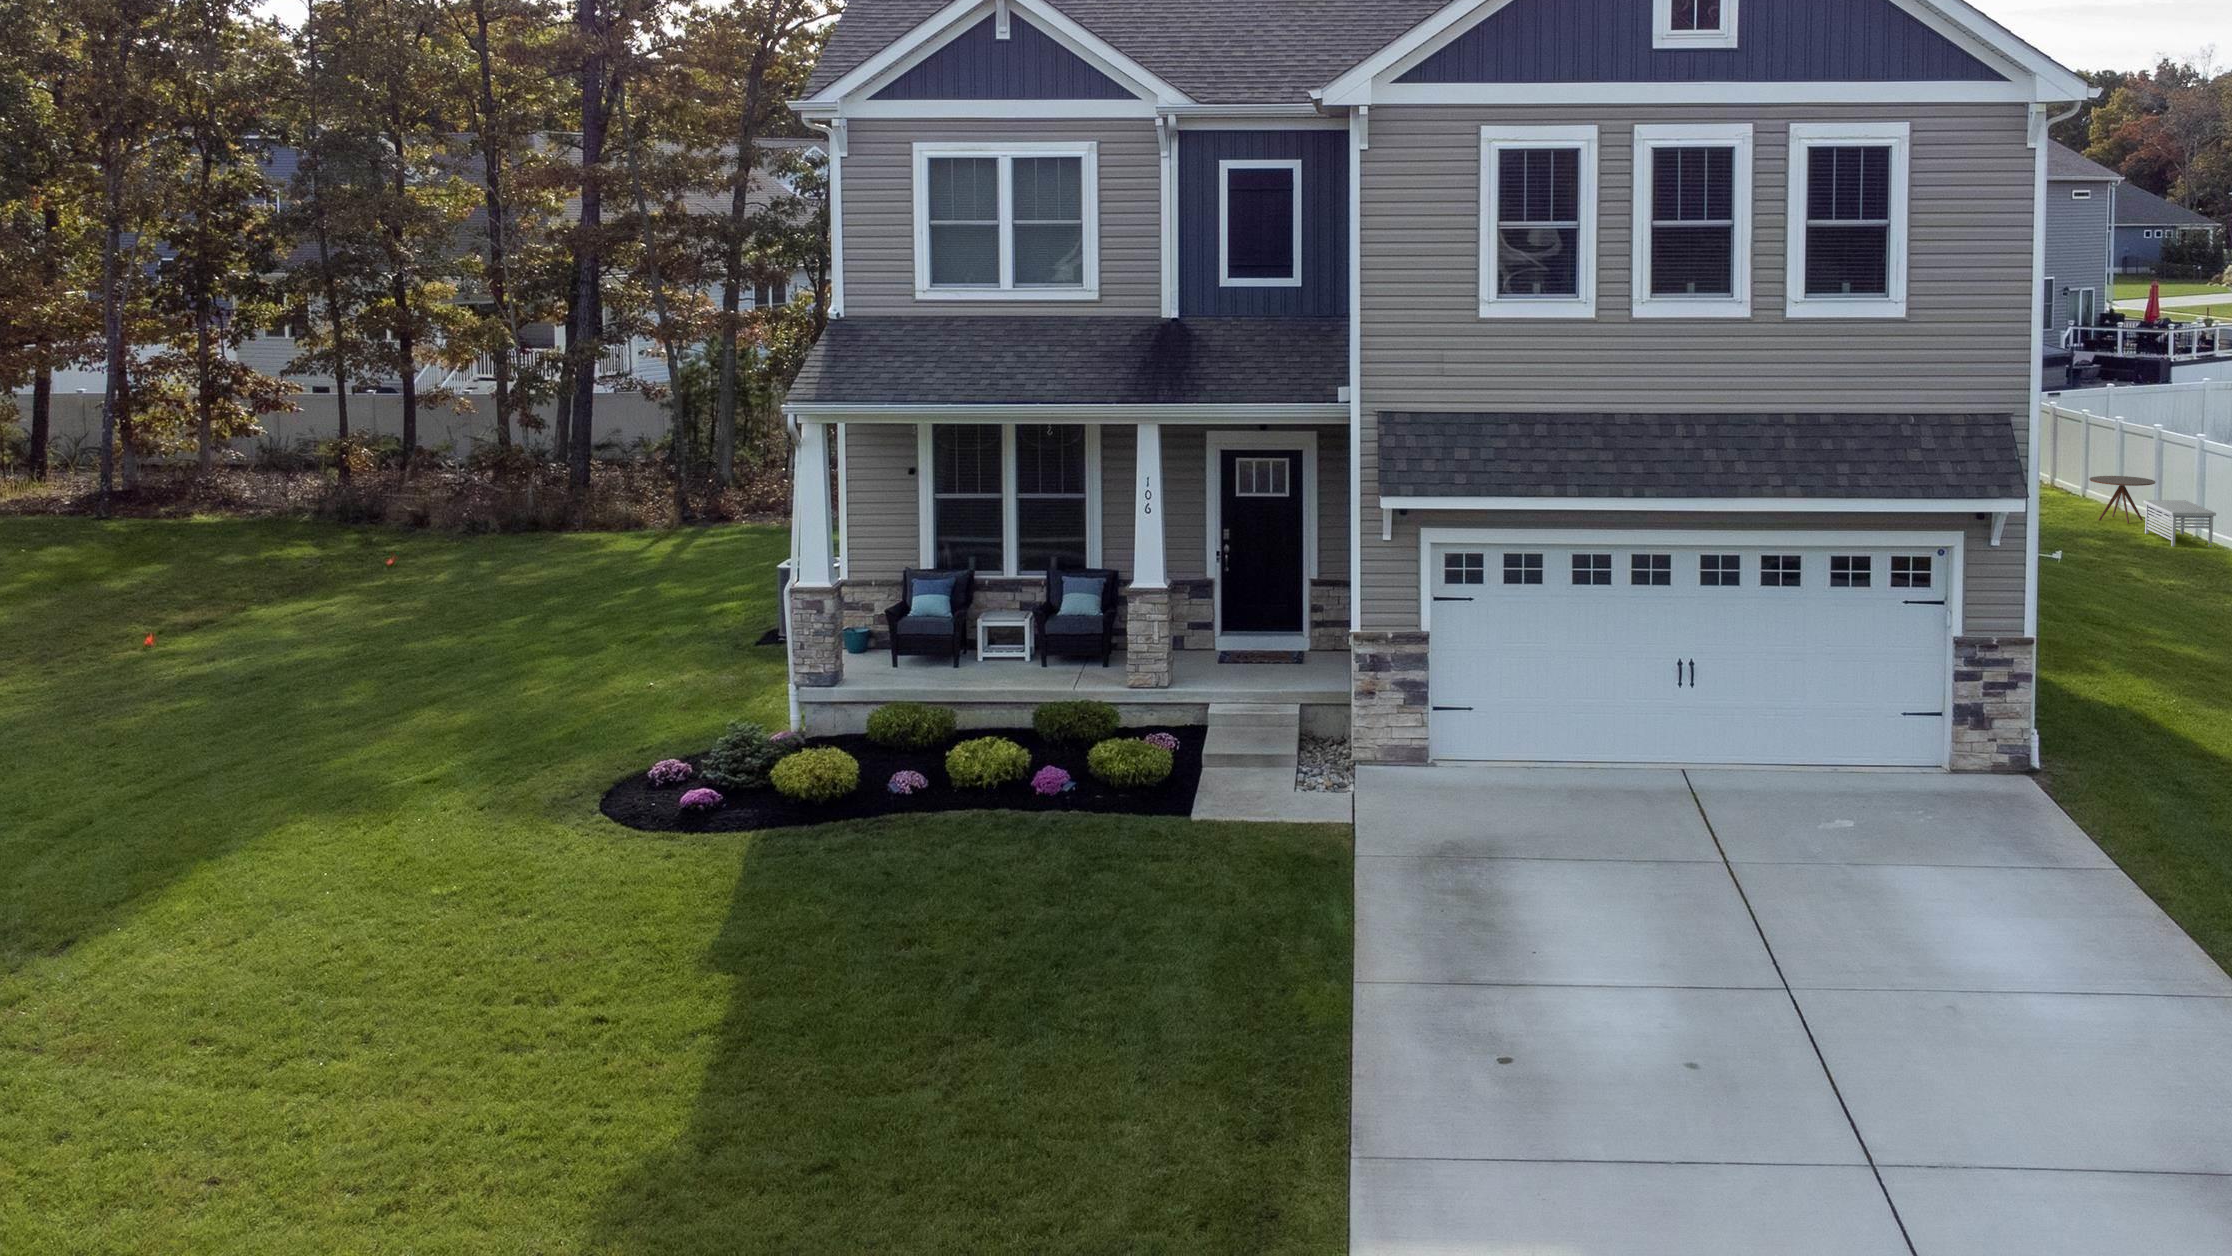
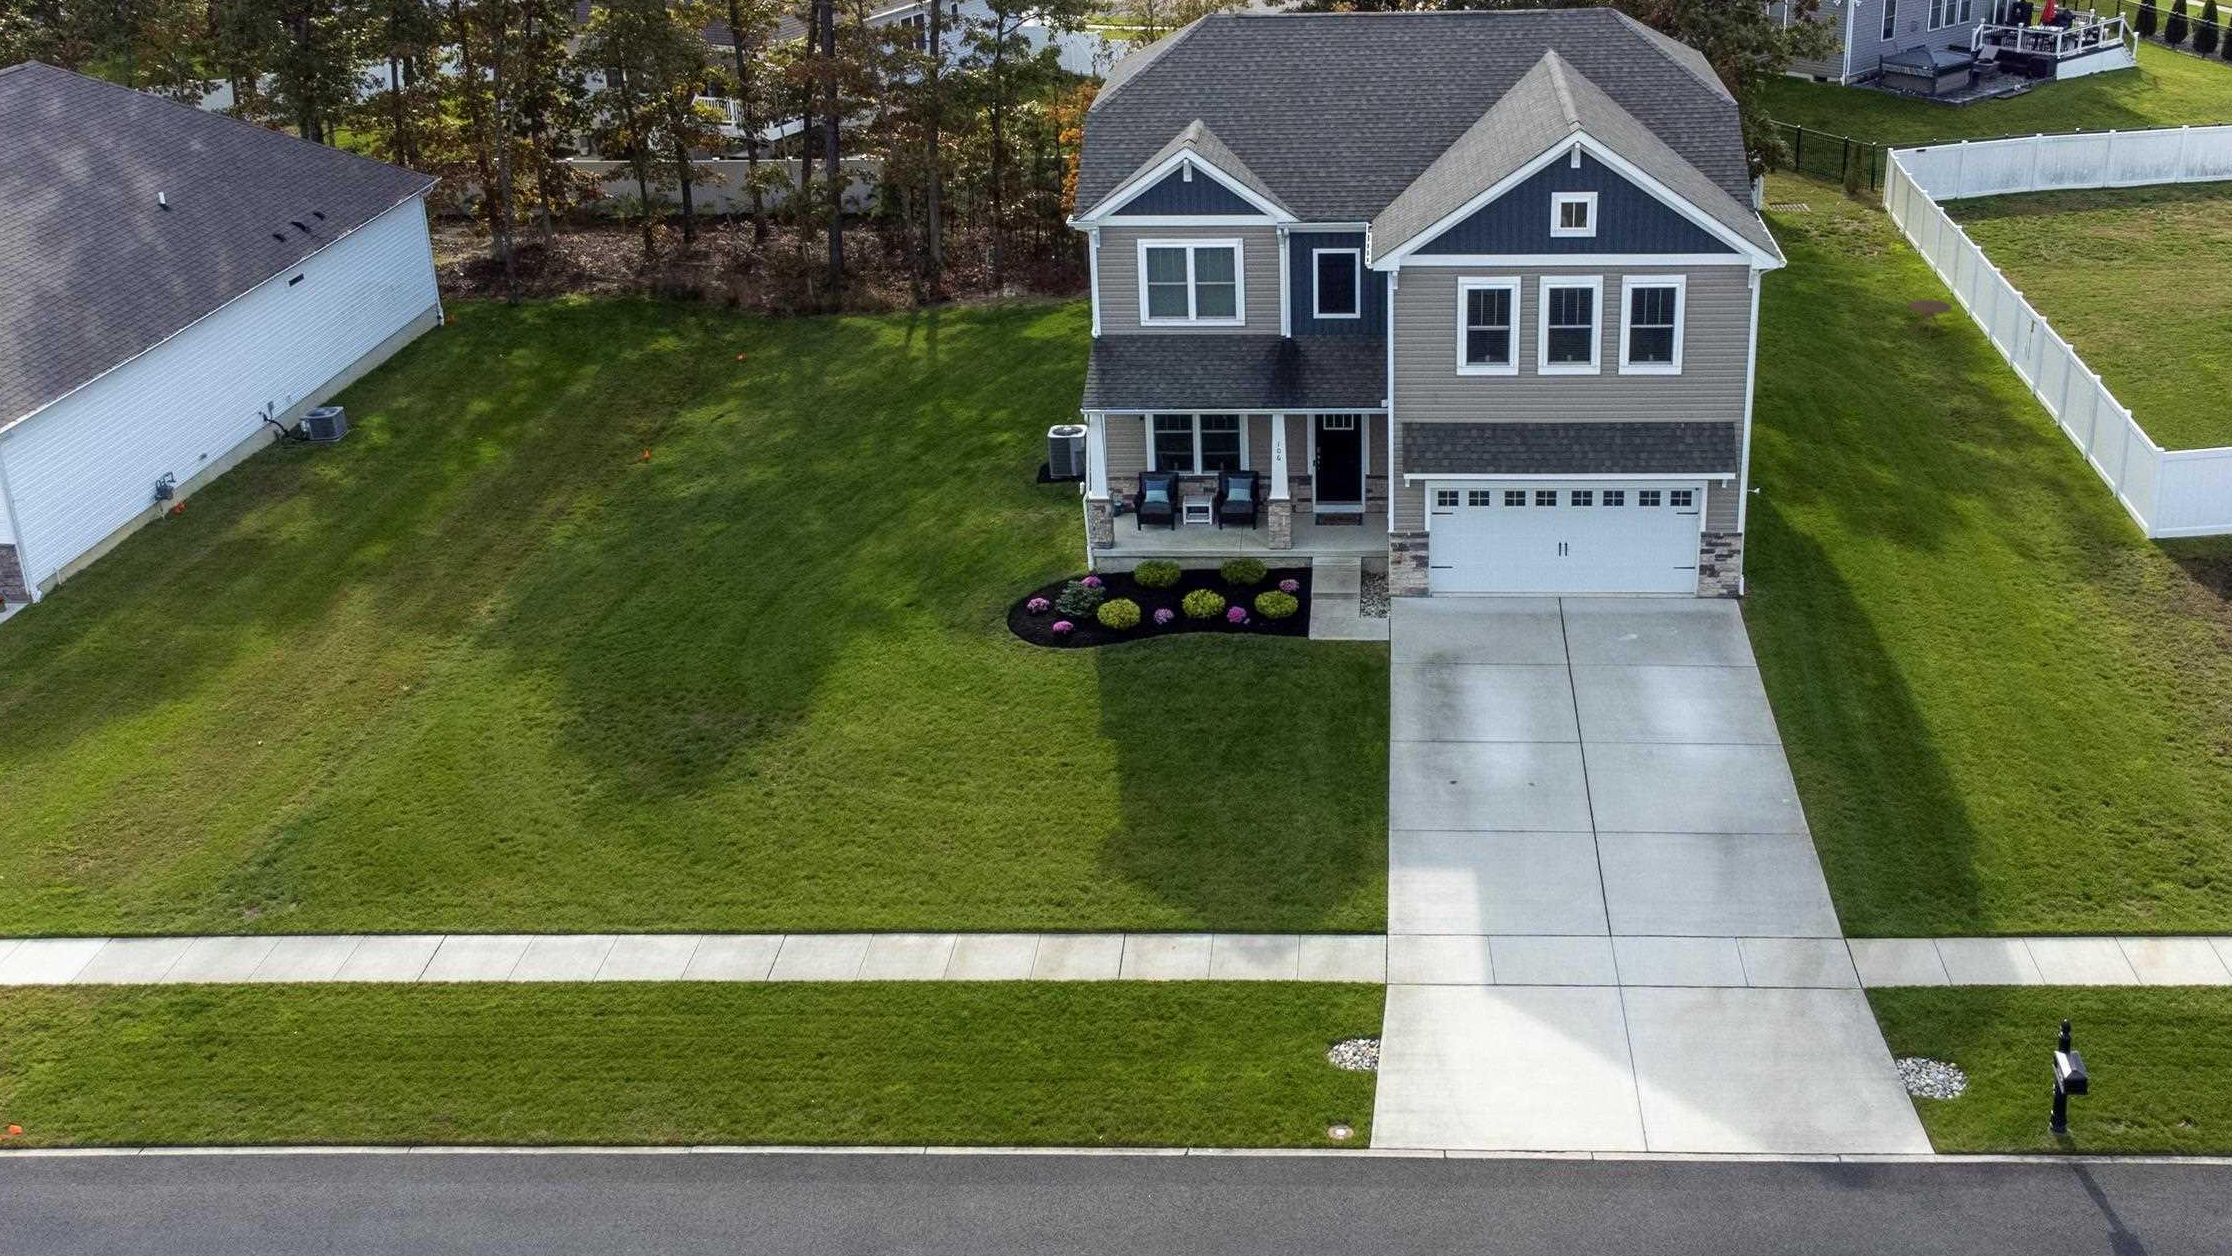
storage bench: present [2143,500,2216,547] -> none [1934,329,1972,369]

